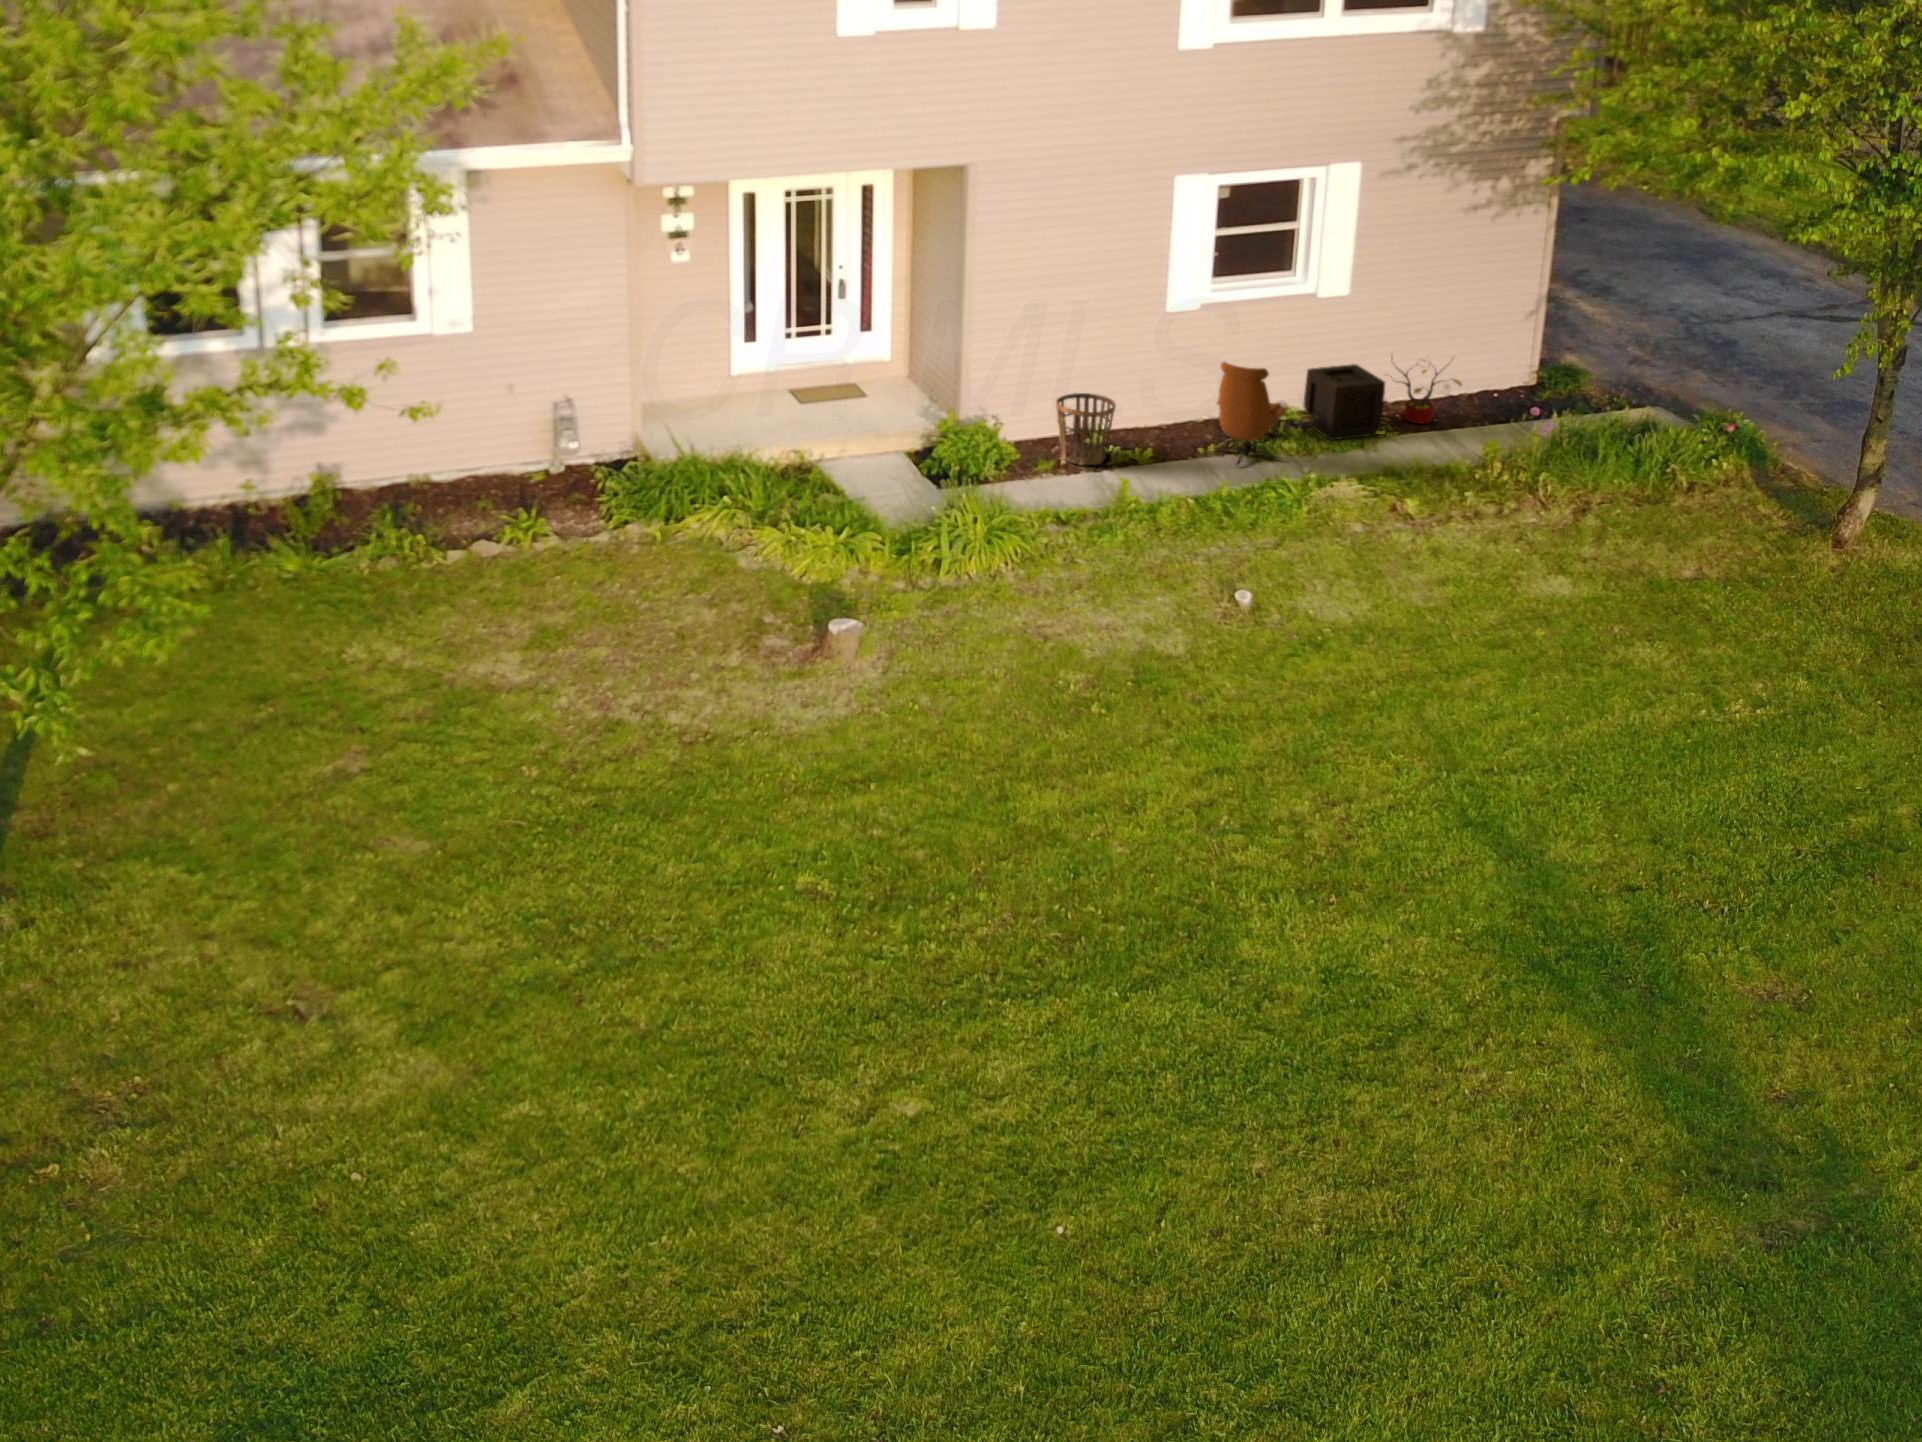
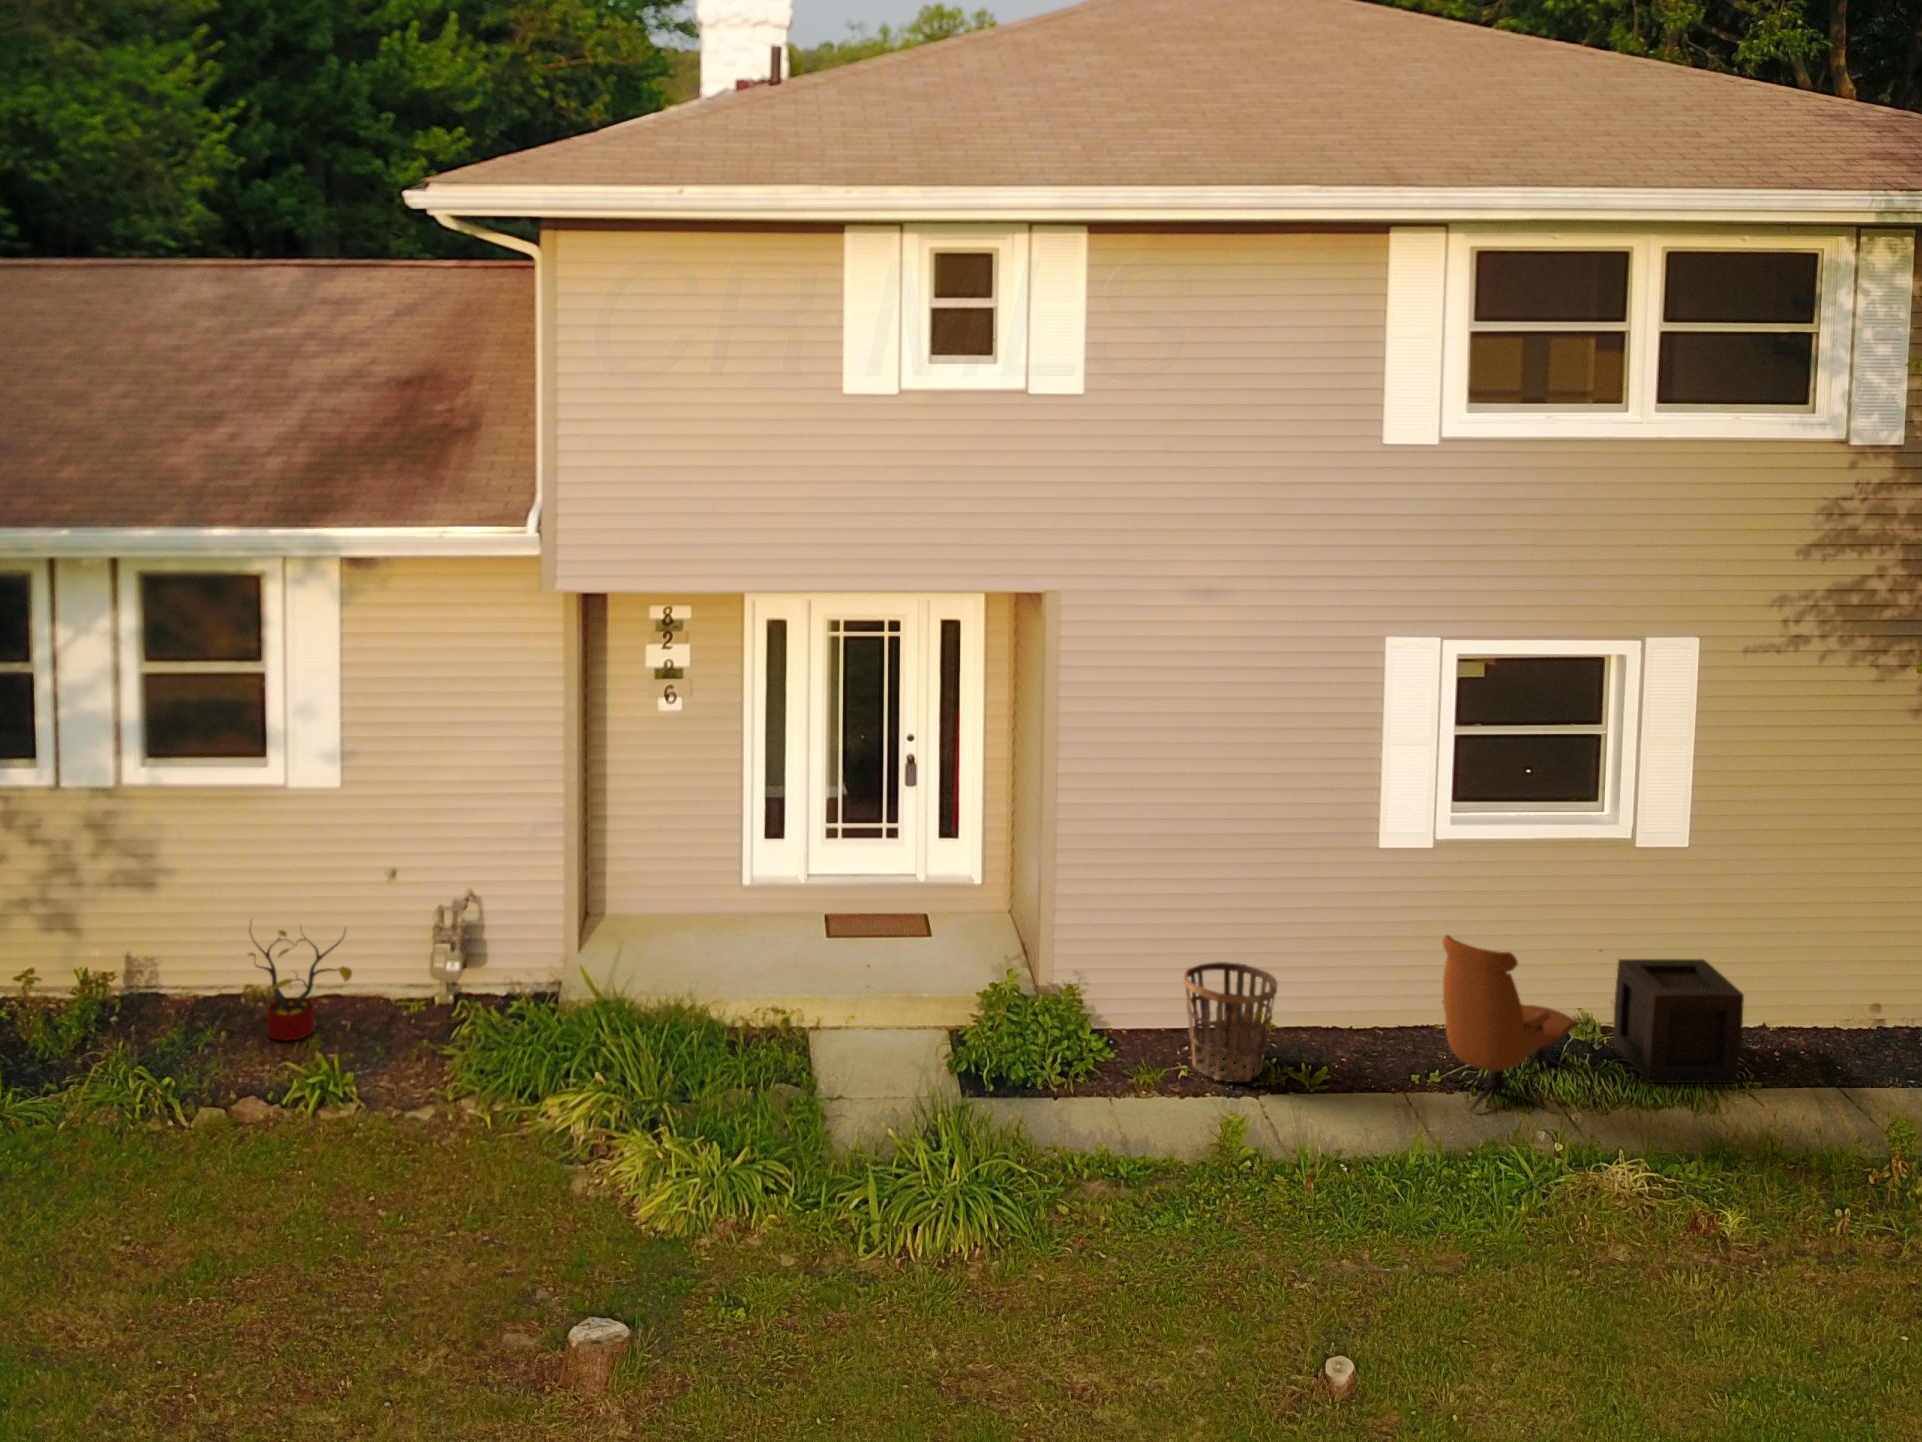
decorative plant: present [1384,357,1462,424] -> present [249,928,352,1040]

